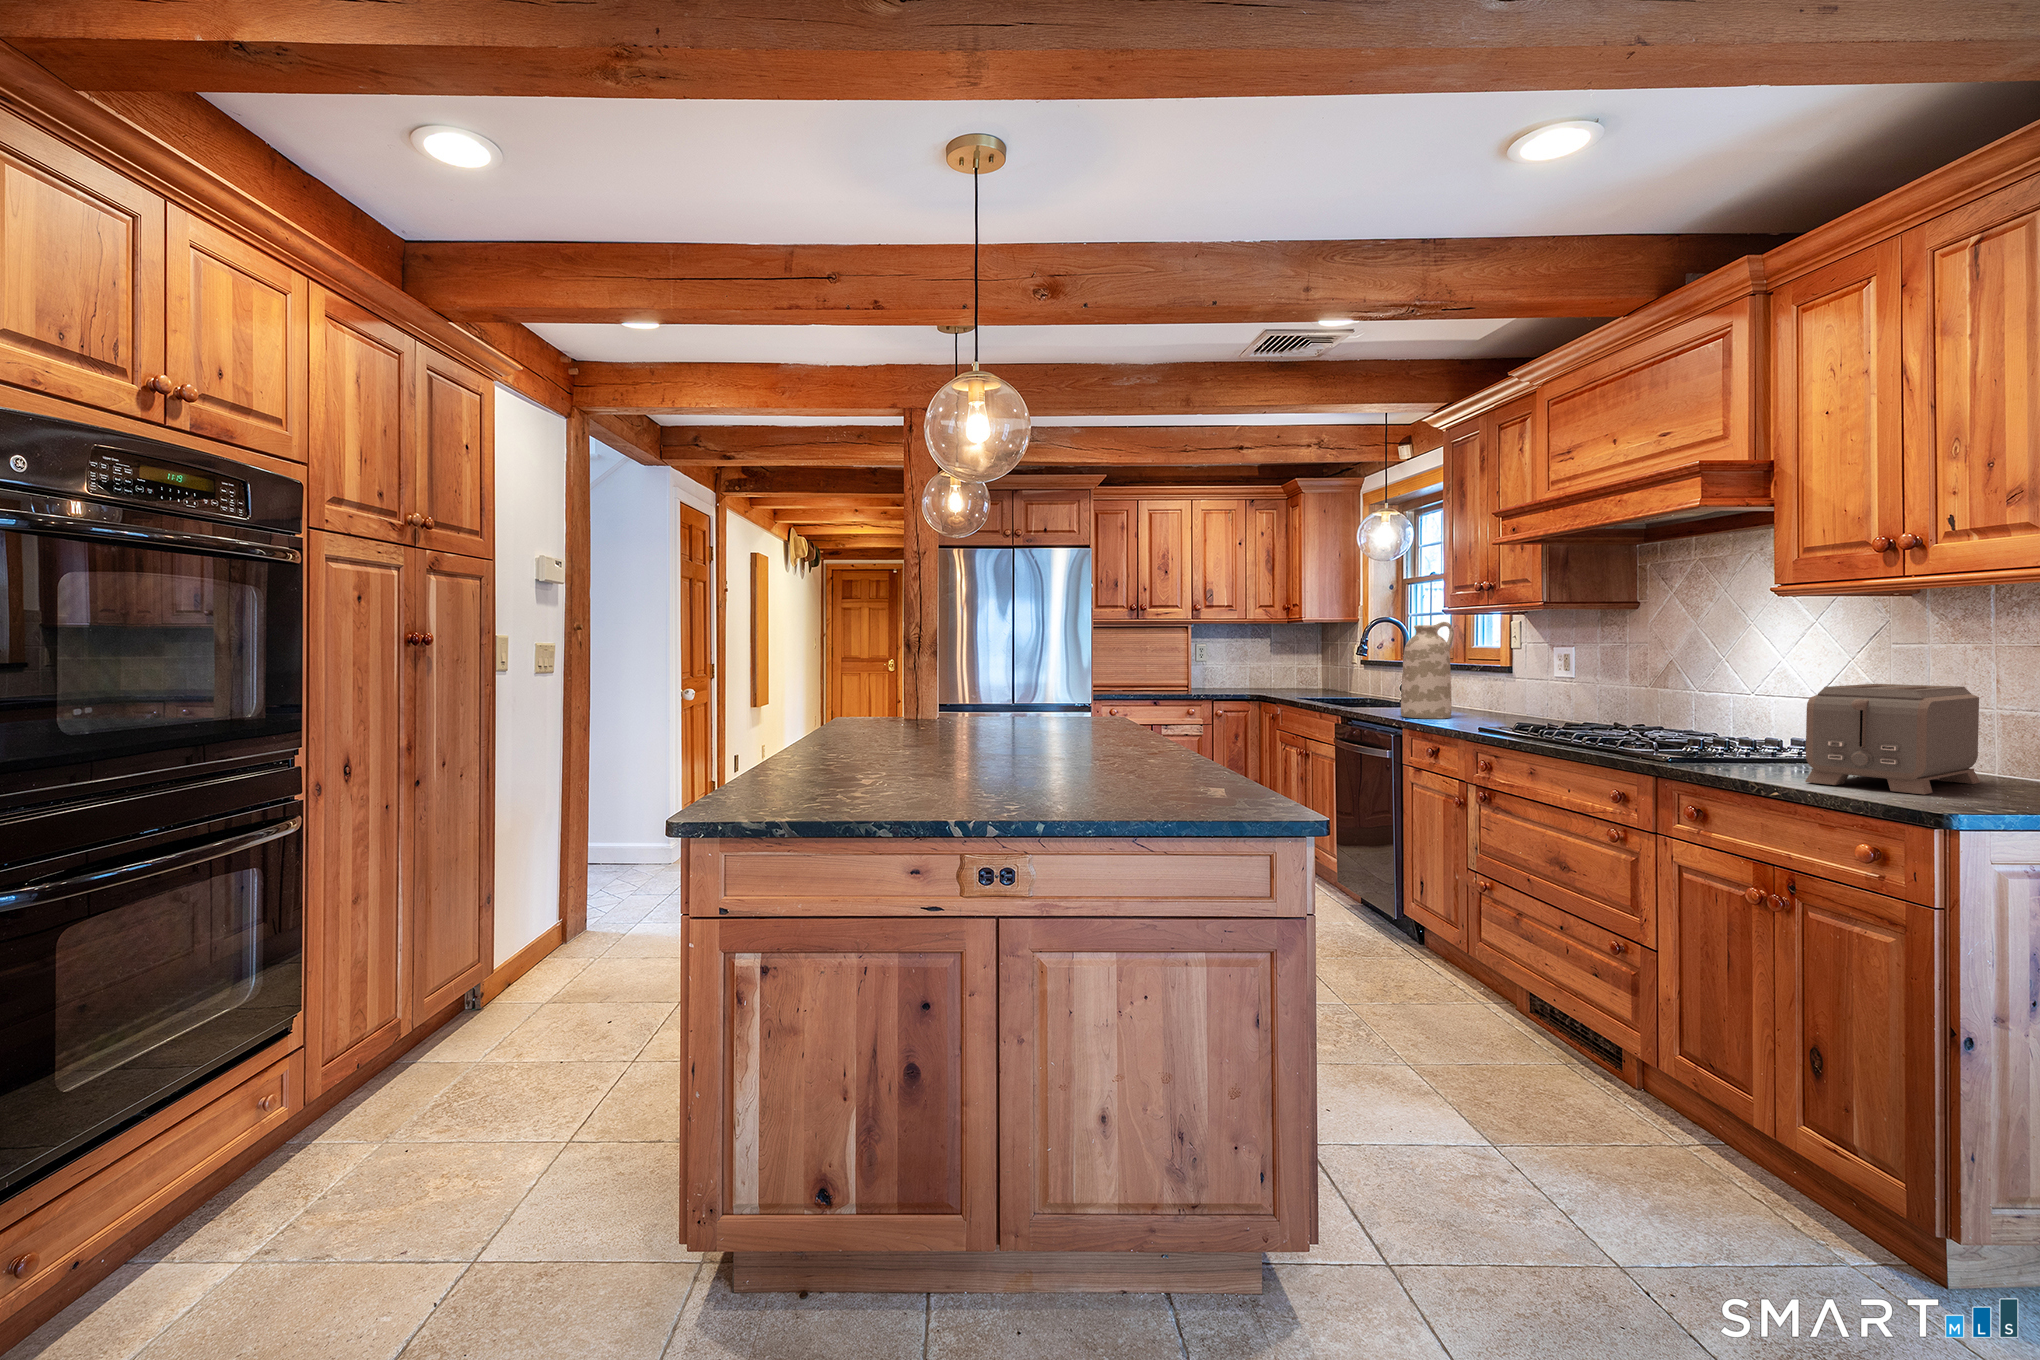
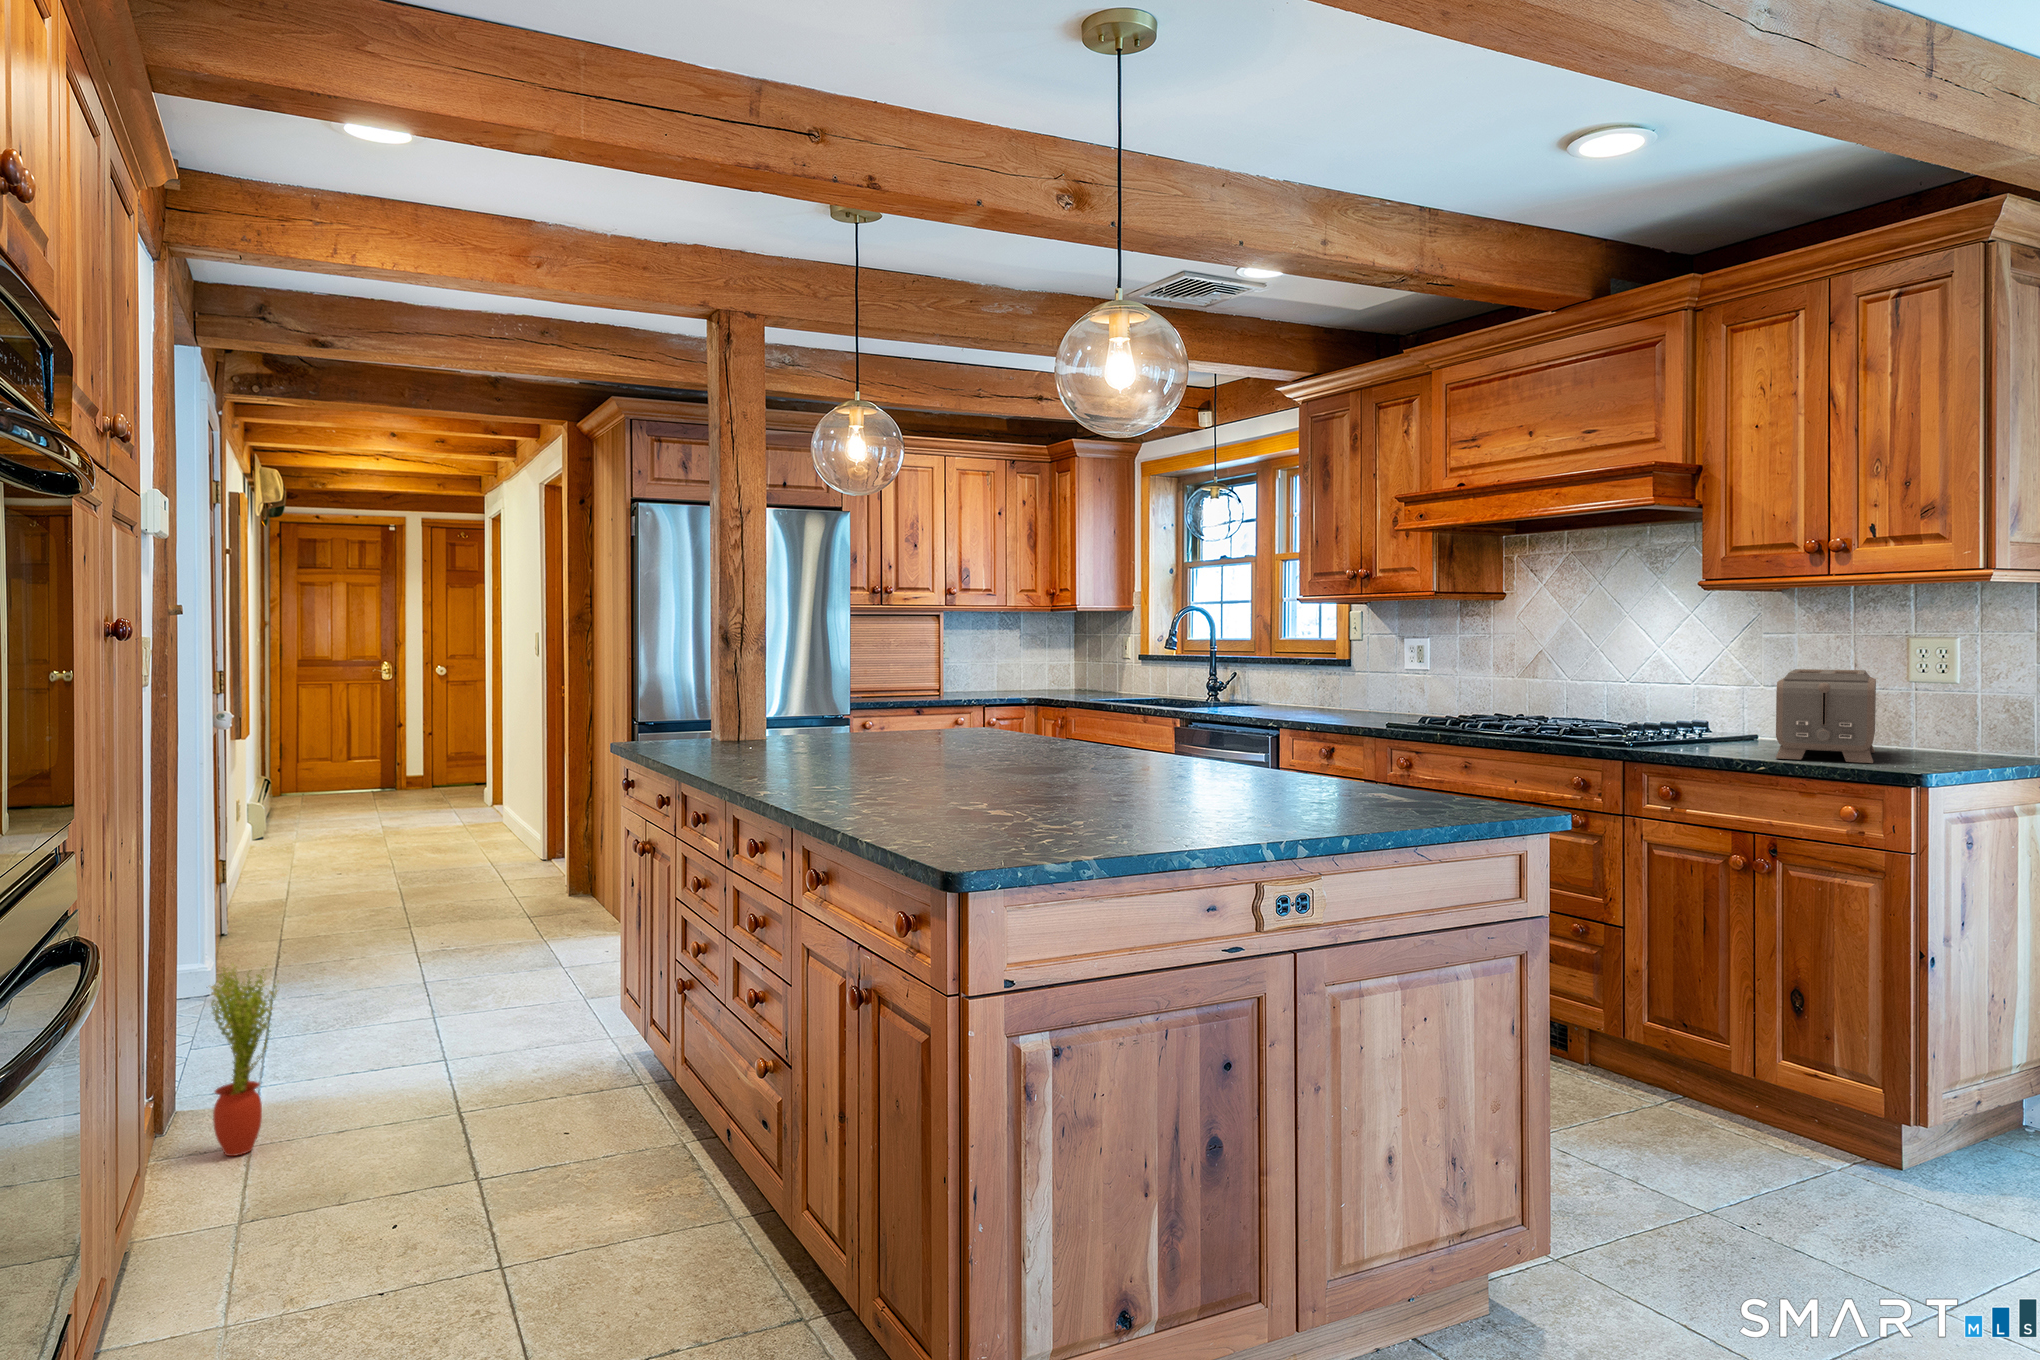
vase: present [1401,622,1454,719] -> none [1271,611,1323,715]
potted plant: none [534,847,580,971] -> present [211,965,277,1156]

